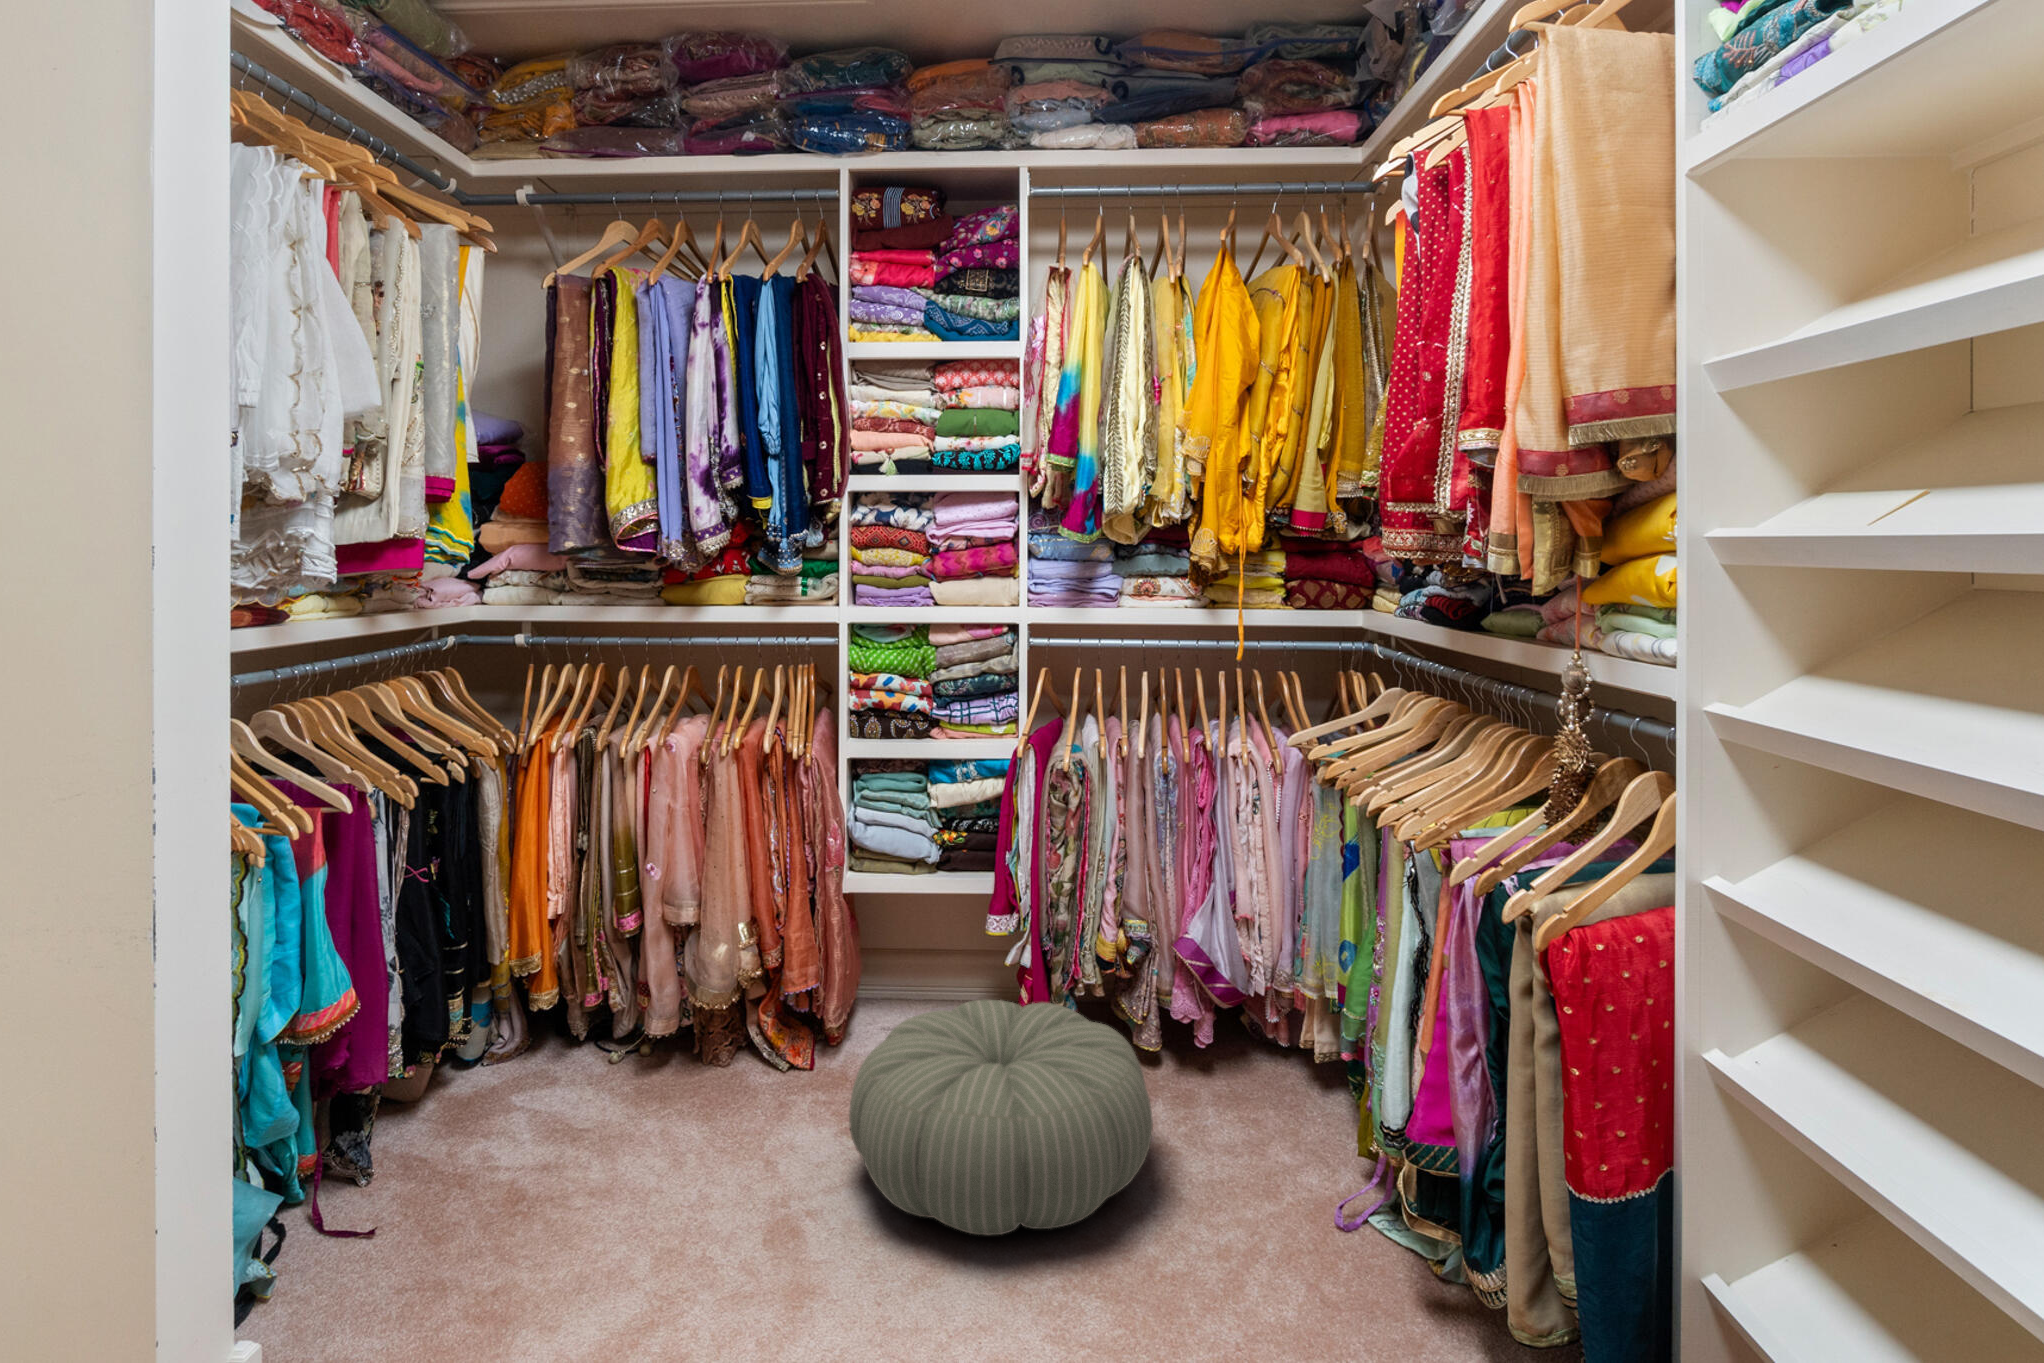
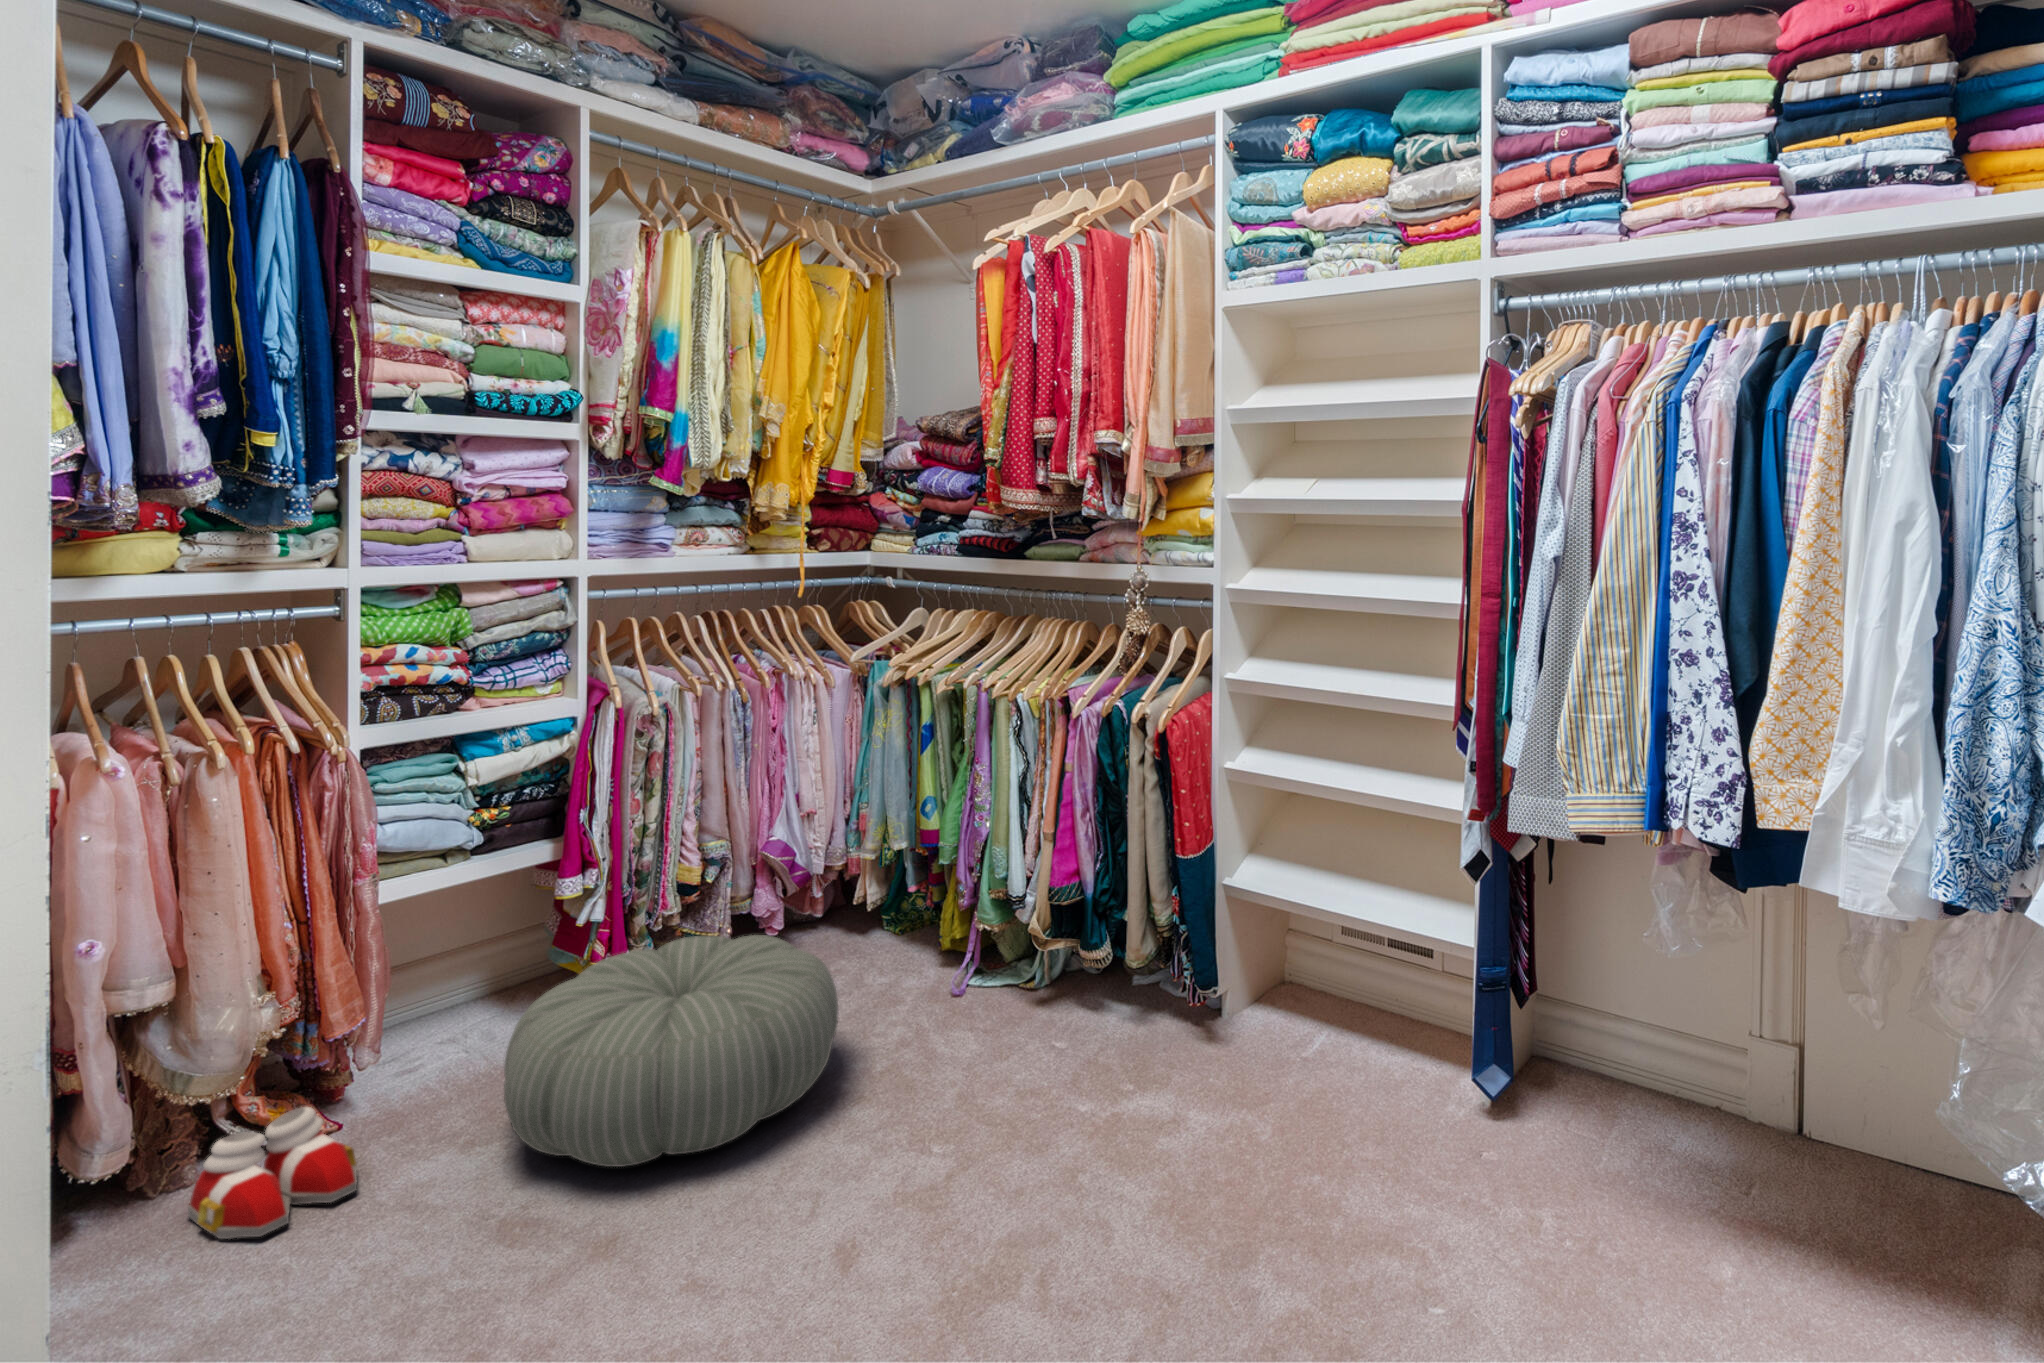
slippers: none [697,1045,790,1137] -> present [188,1107,357,1239]

